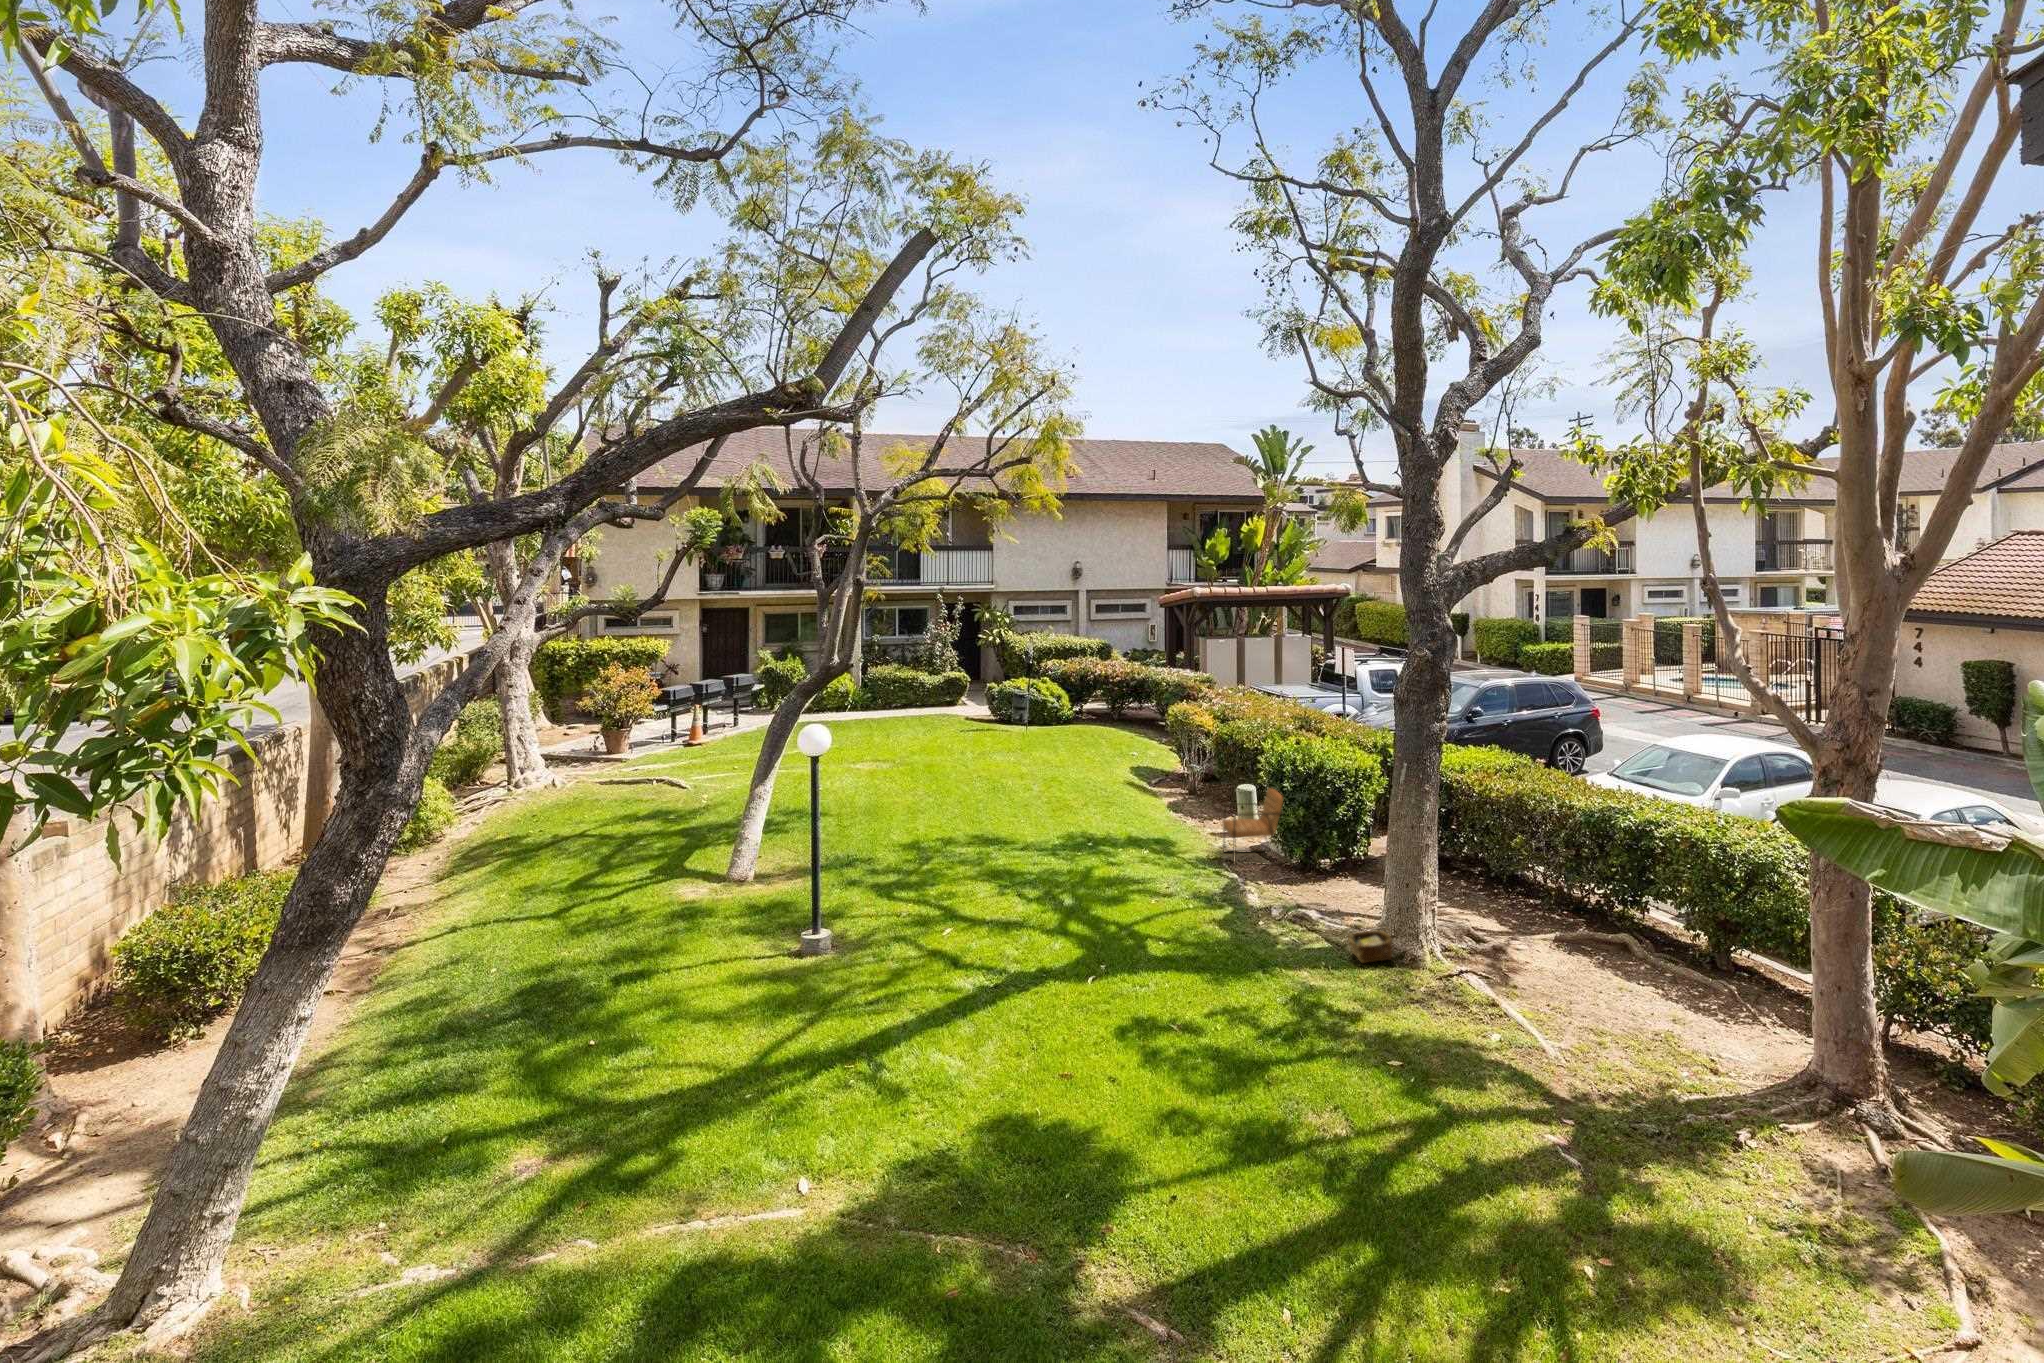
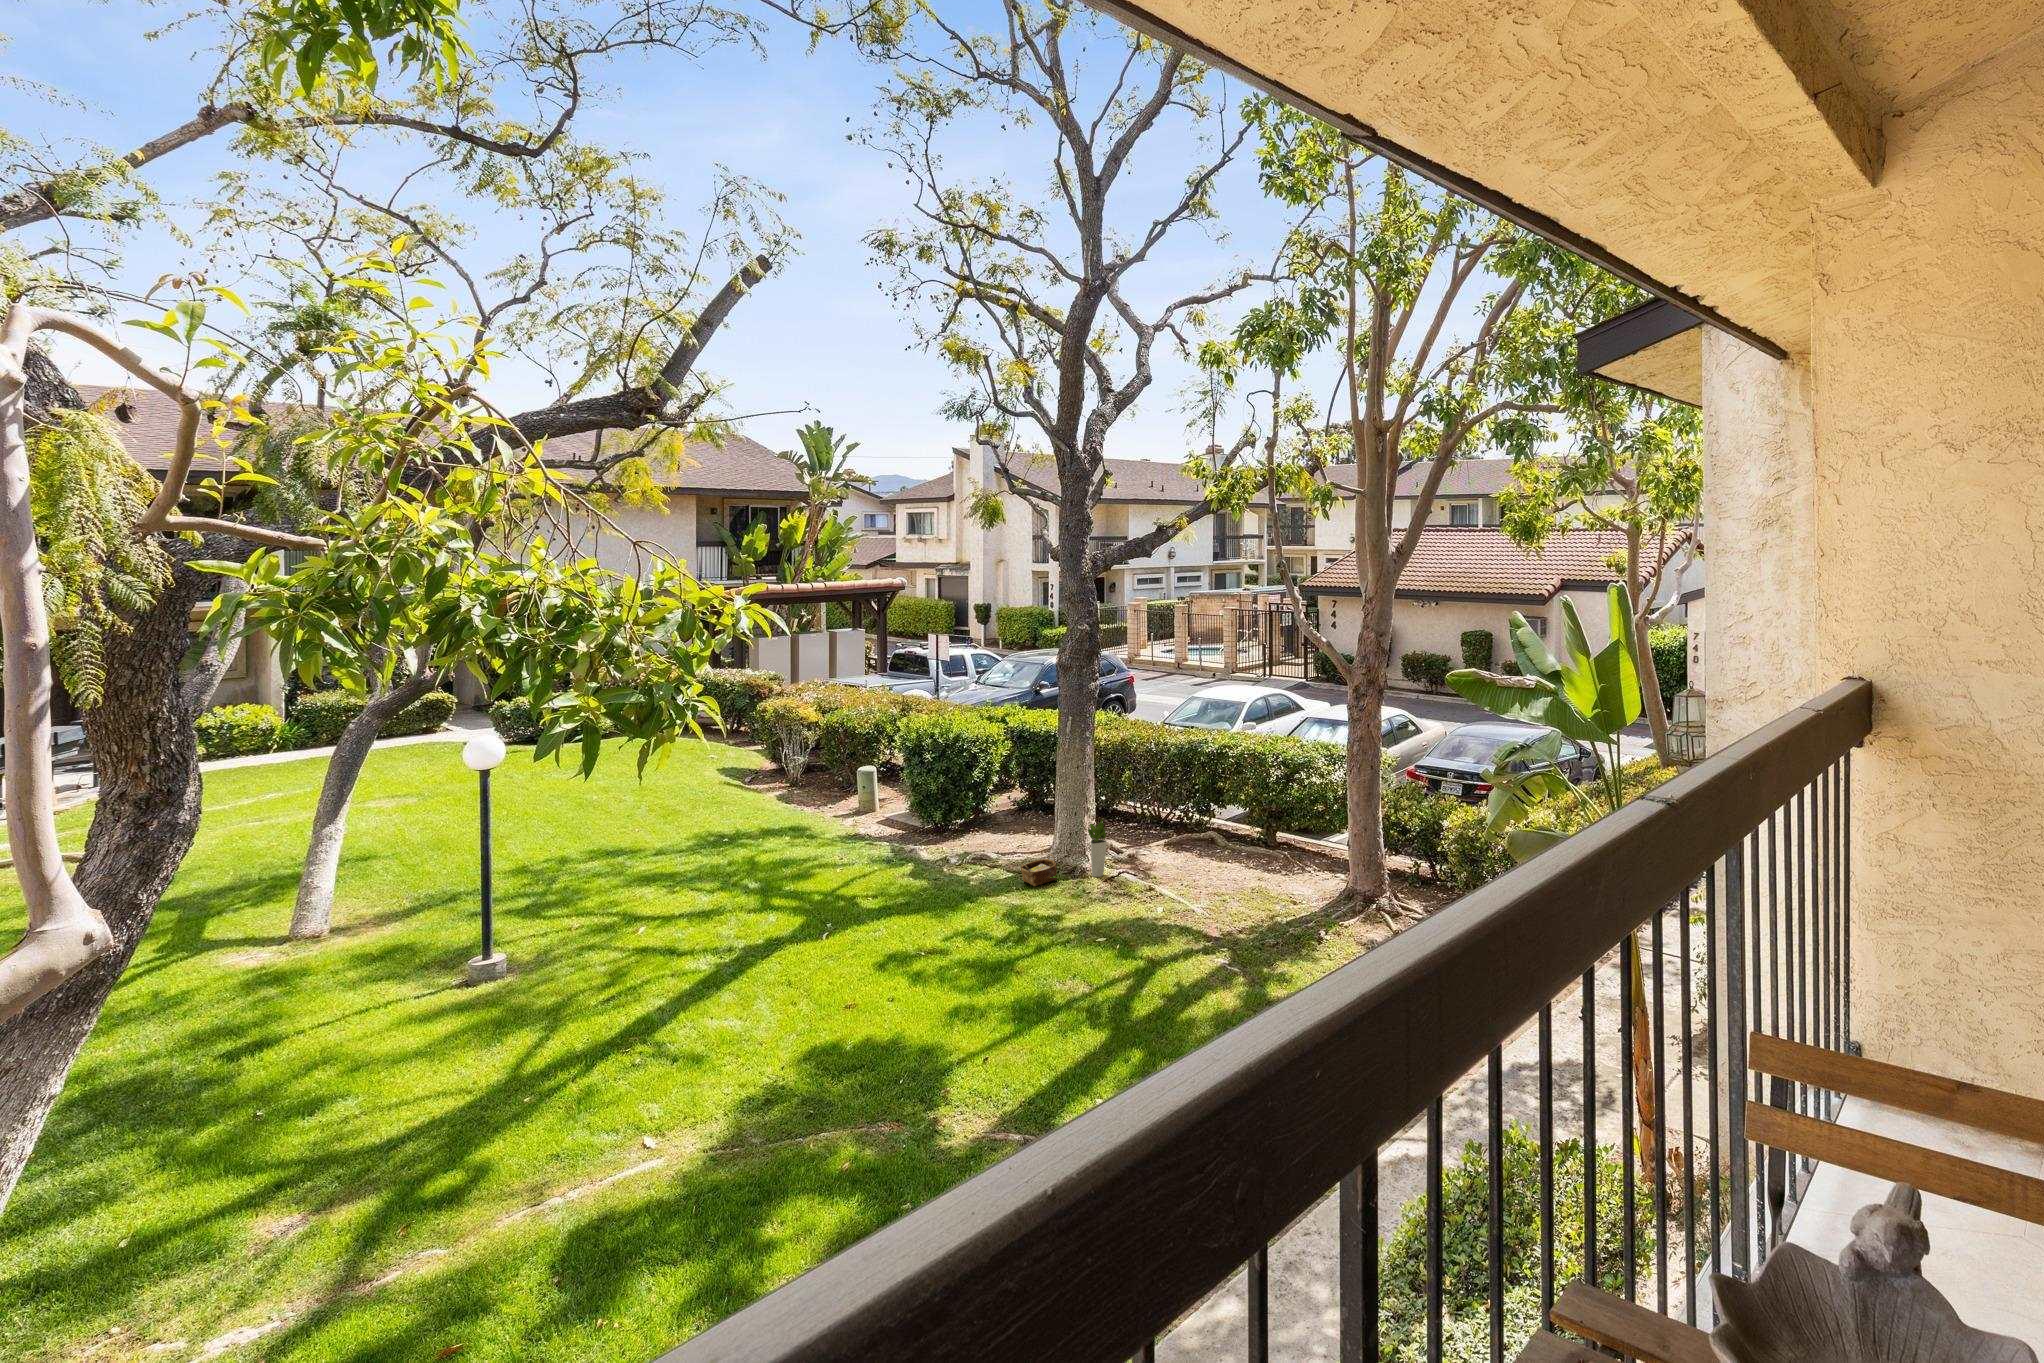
chair: present [1222,788,1283,865] -> none [865,763,926,836]
planter: none [1433,893,1461,967] -> present [1087,819,1107,877]

